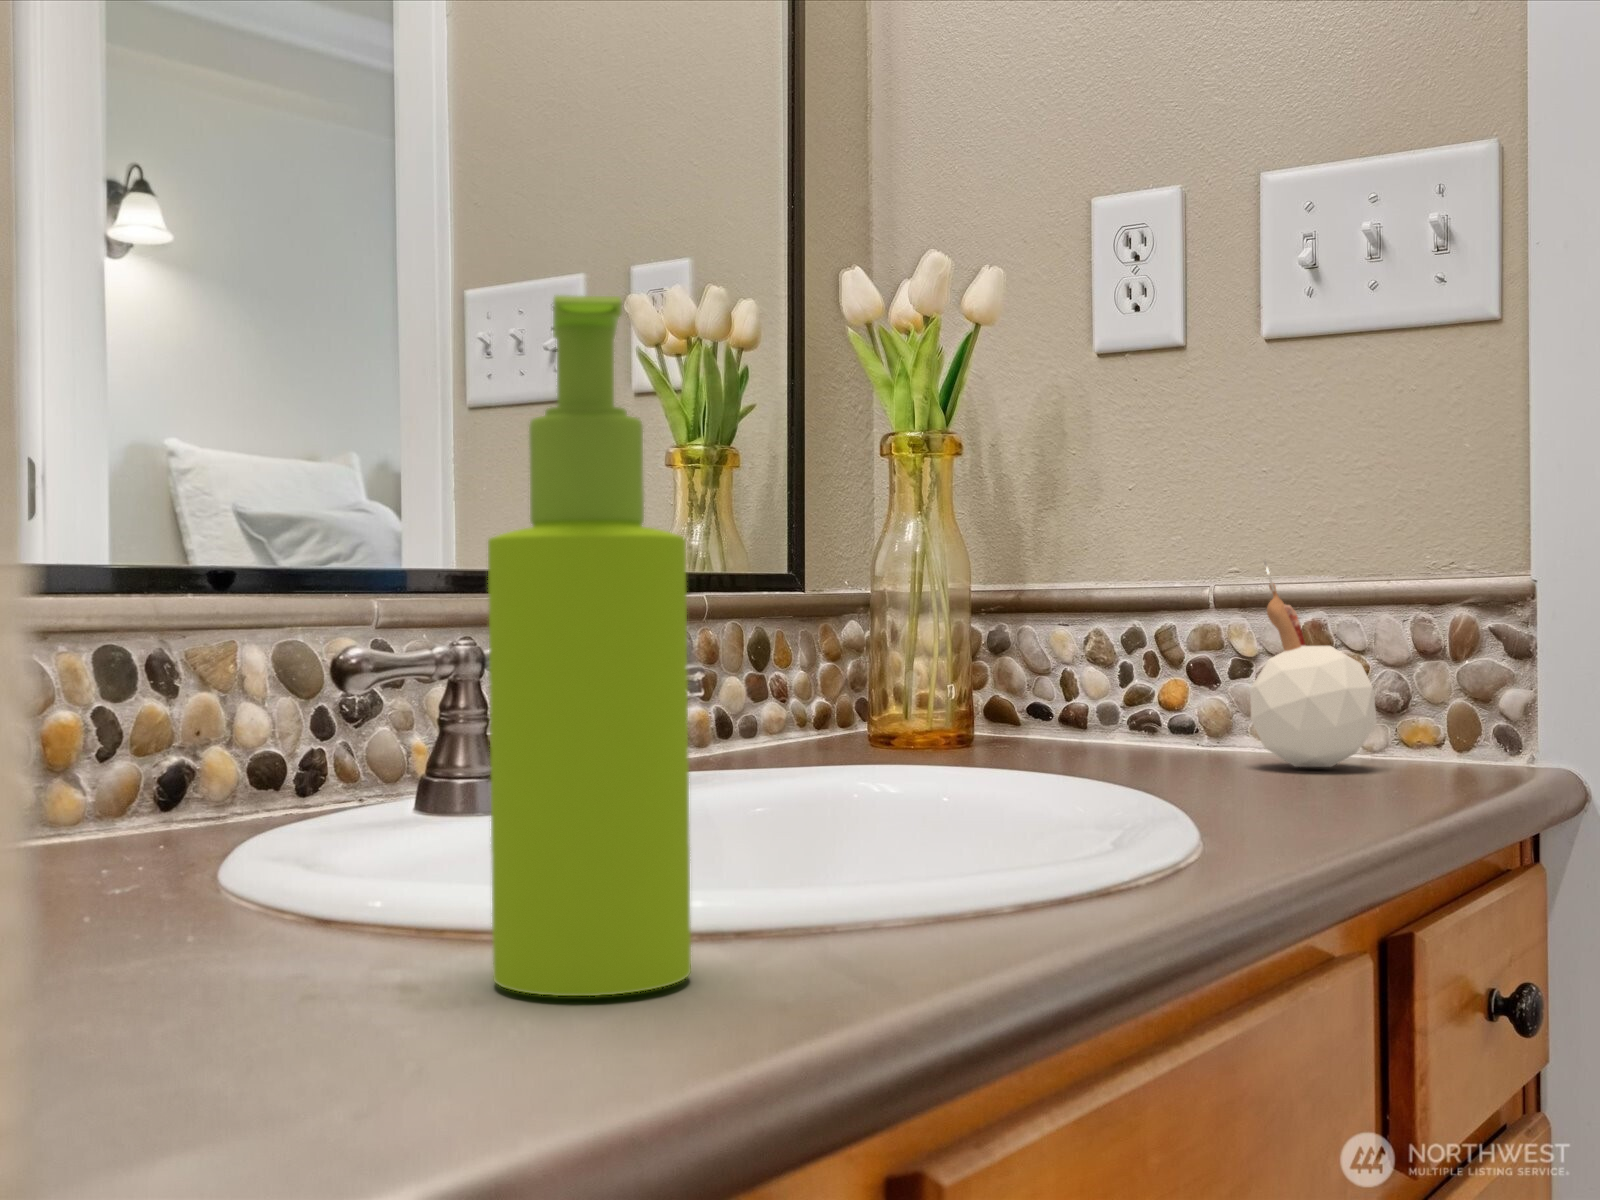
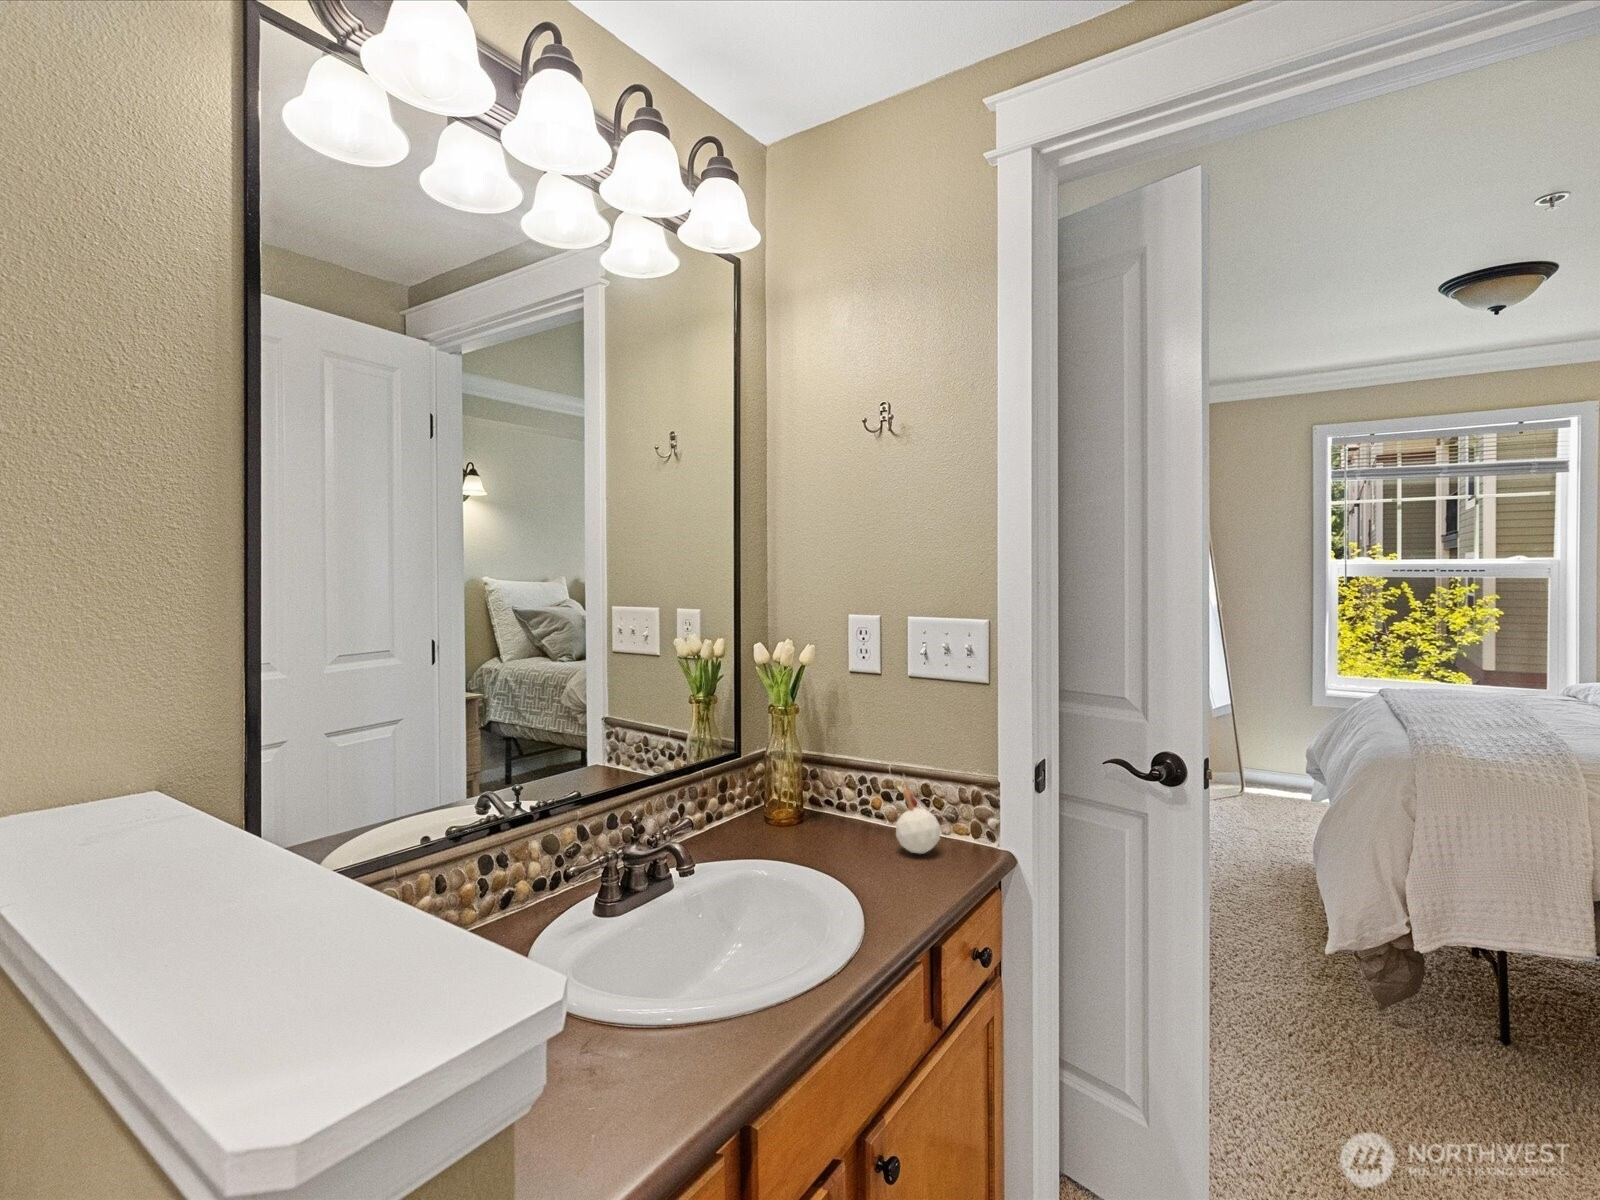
soap dispenser: present [488,295,691,996] -> none [607,880,668,1097]

